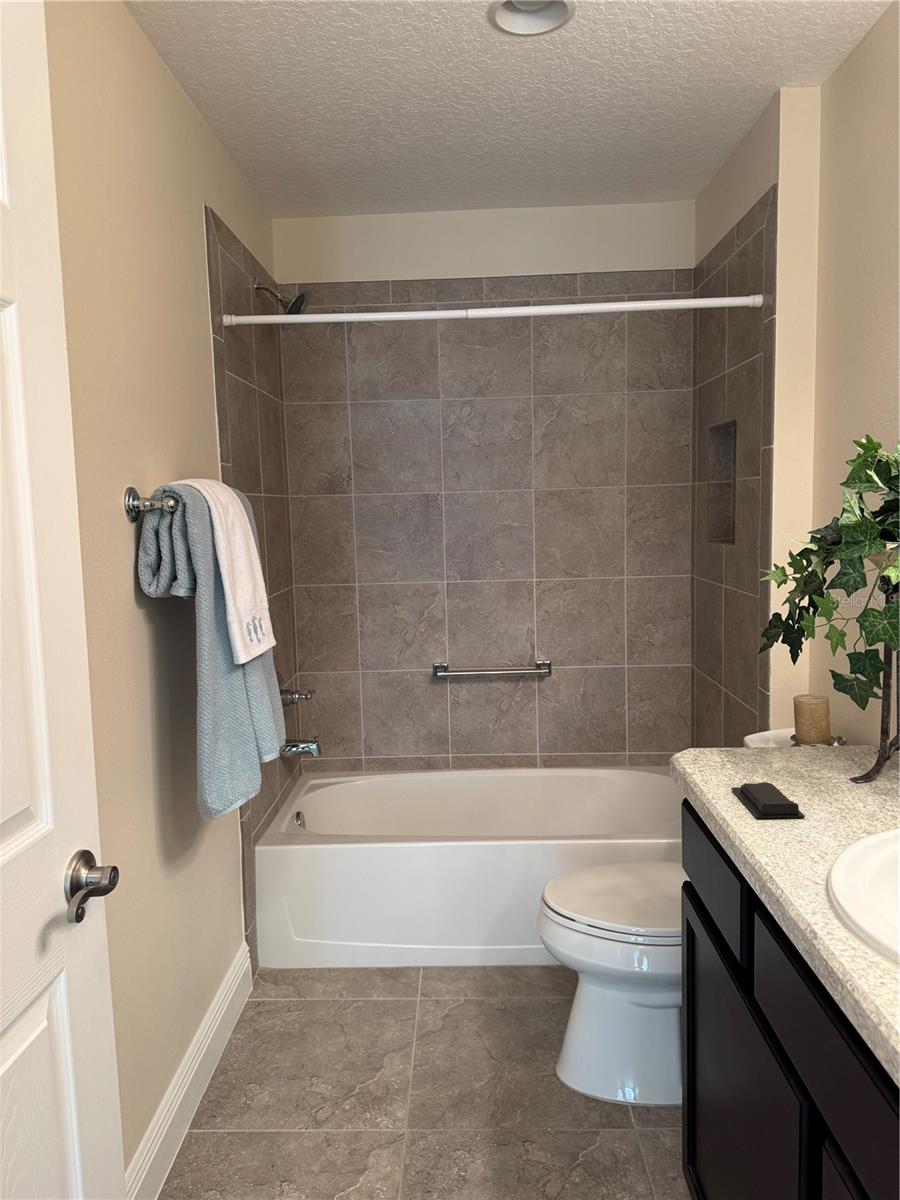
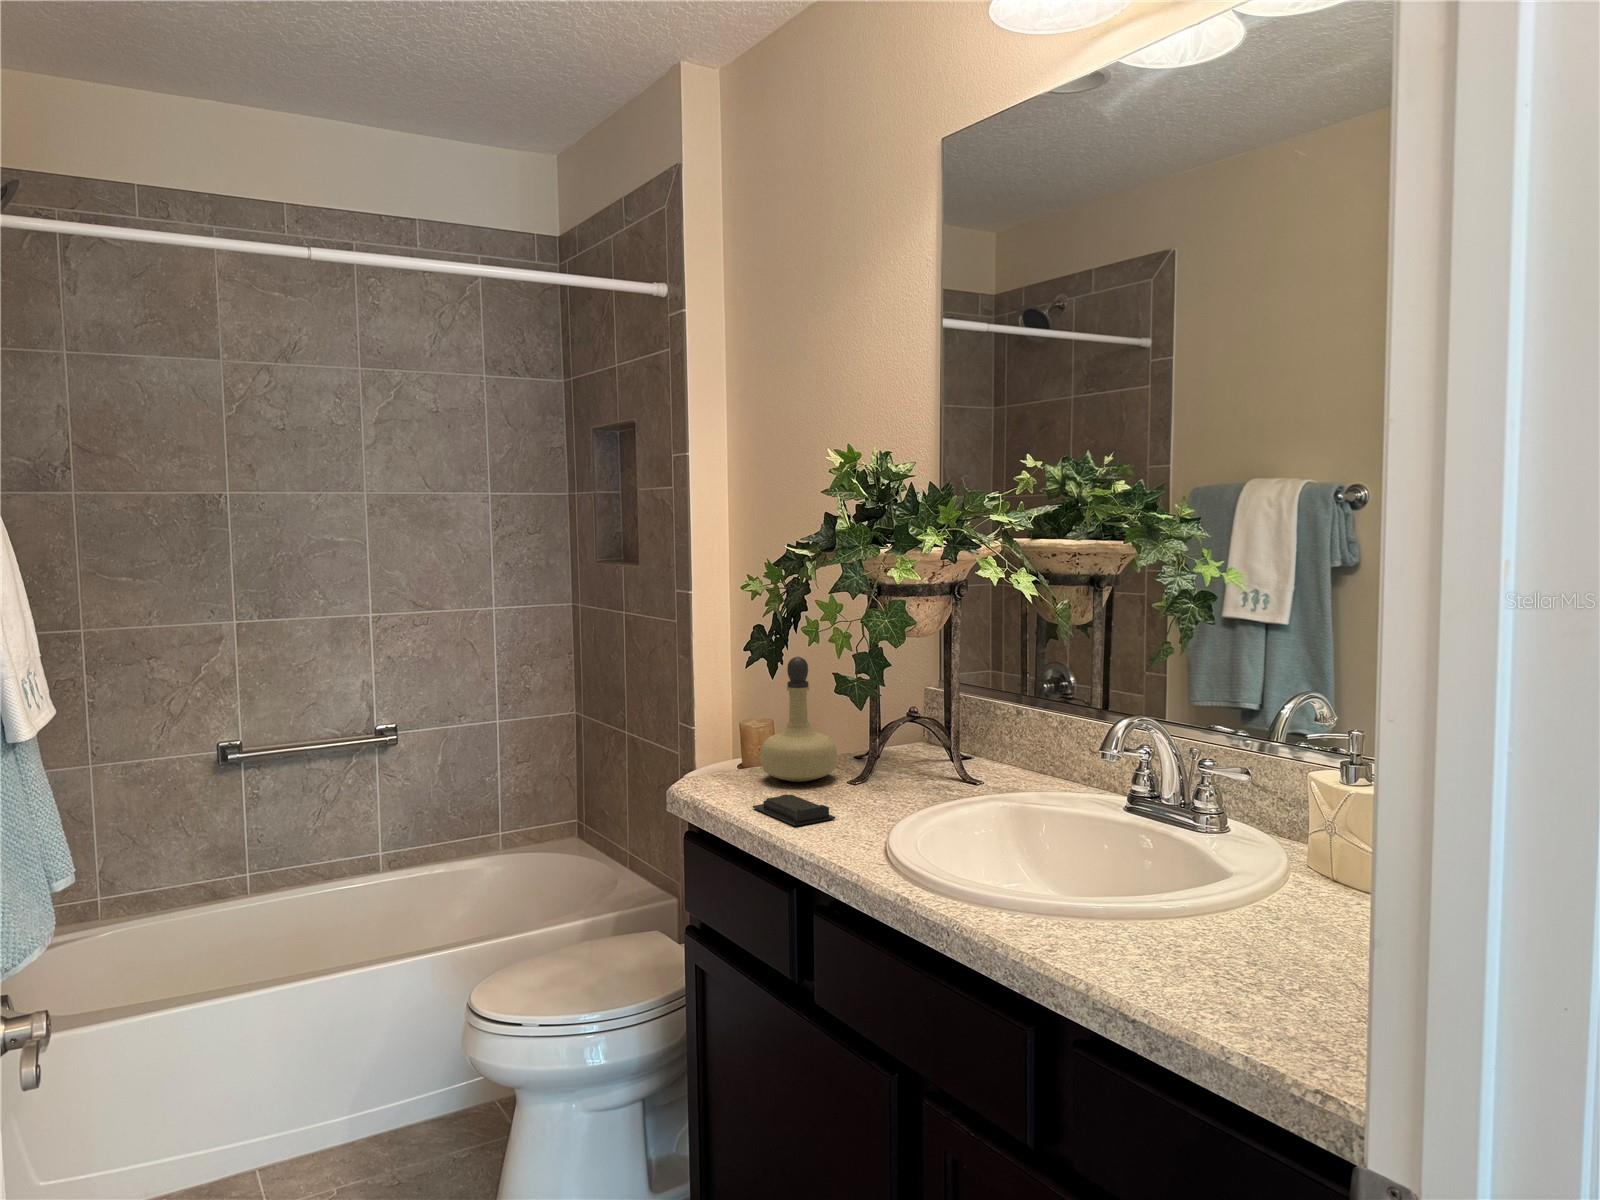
perfume bottle: none [763,648,842,769] -> present [761,657,837,782]

